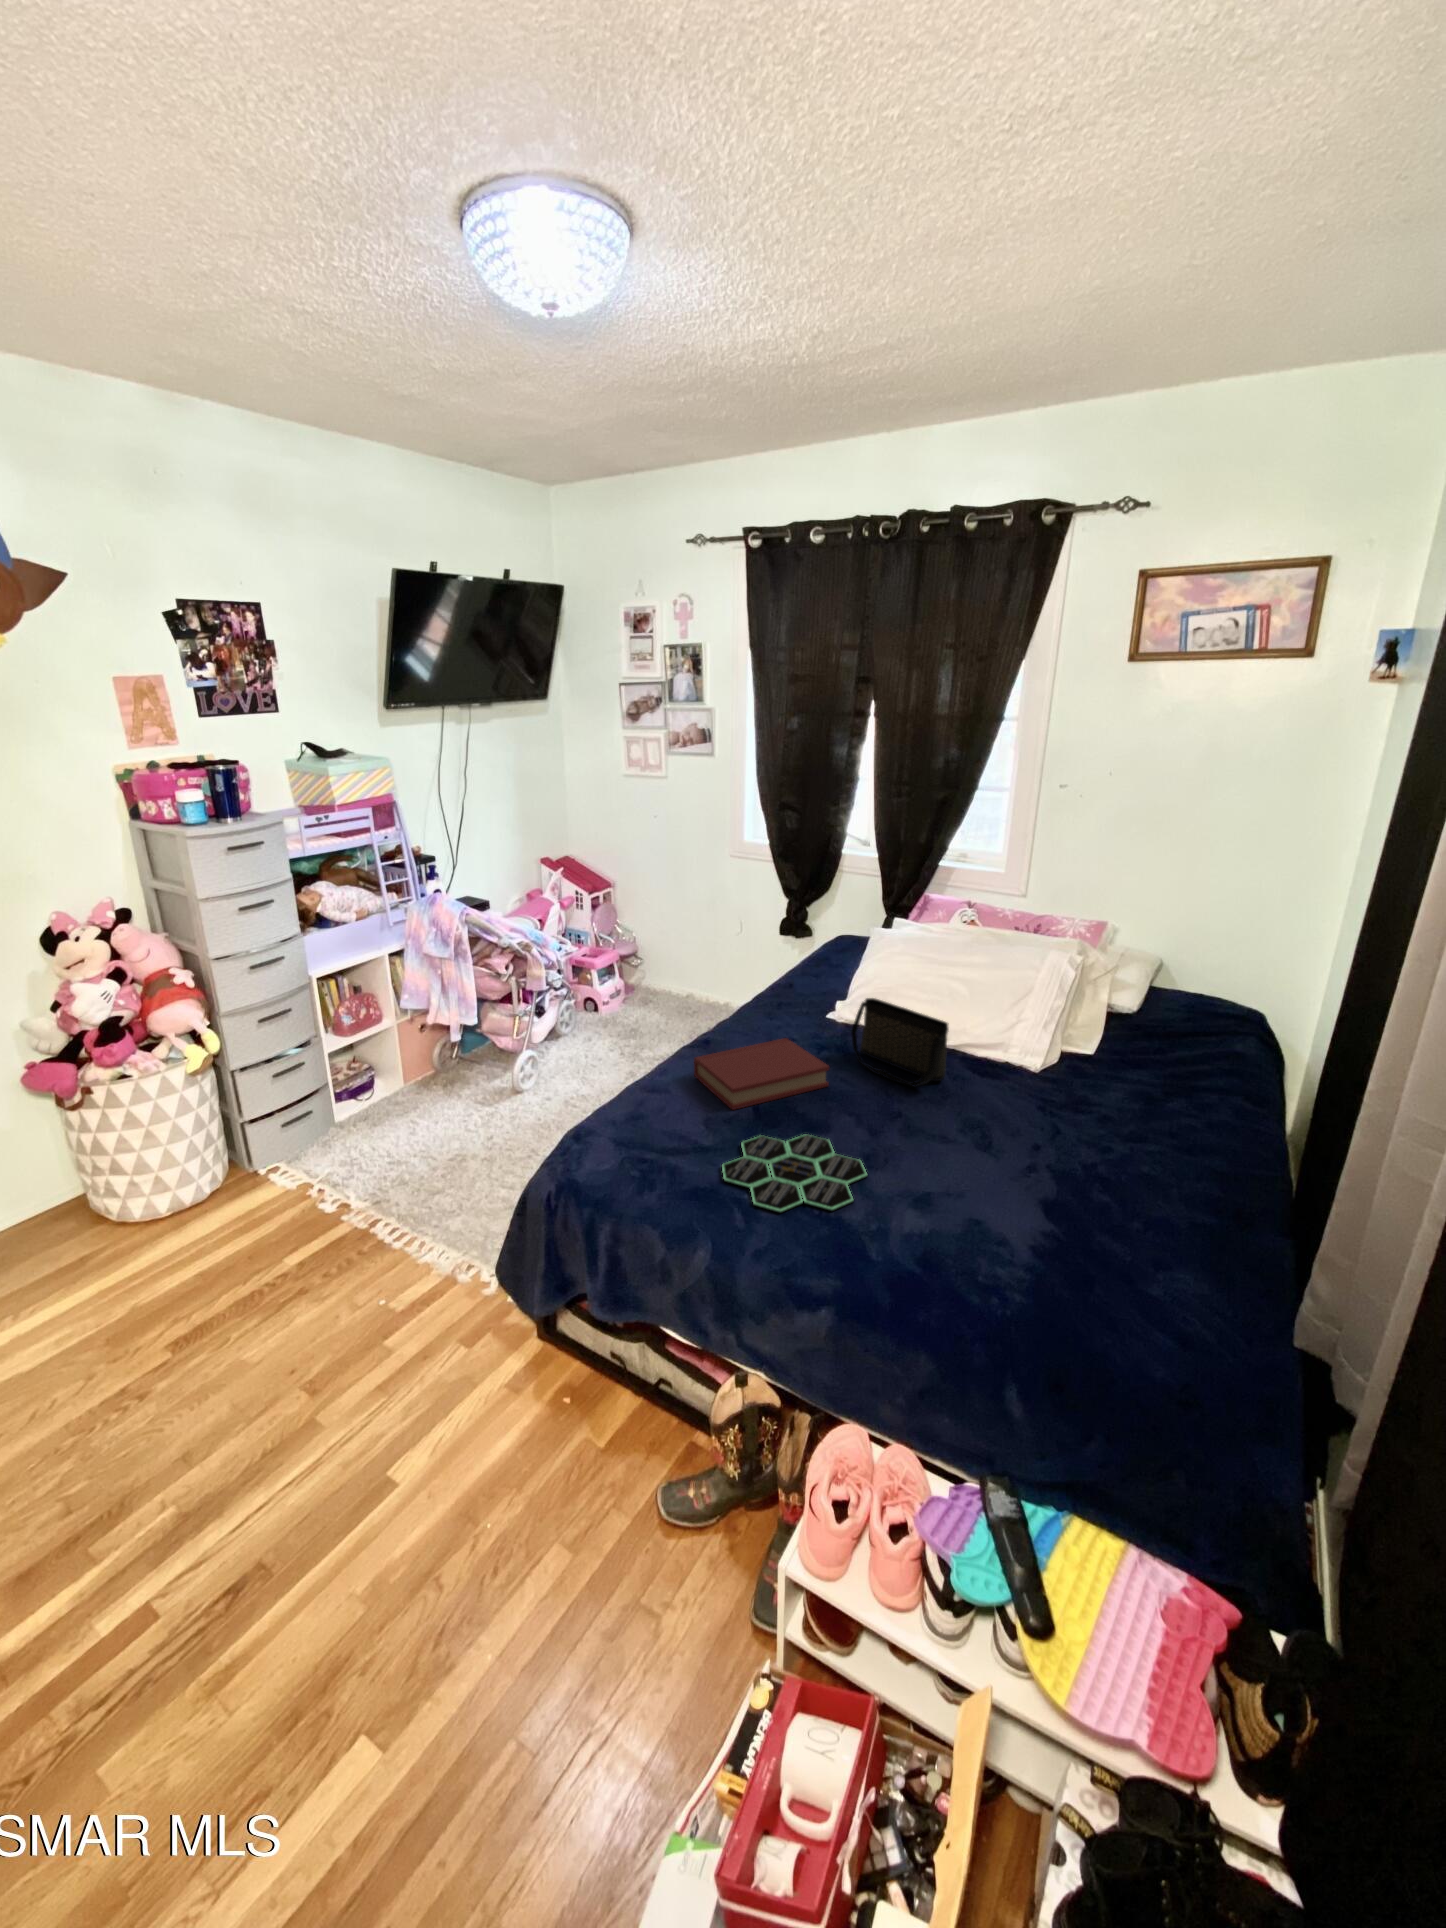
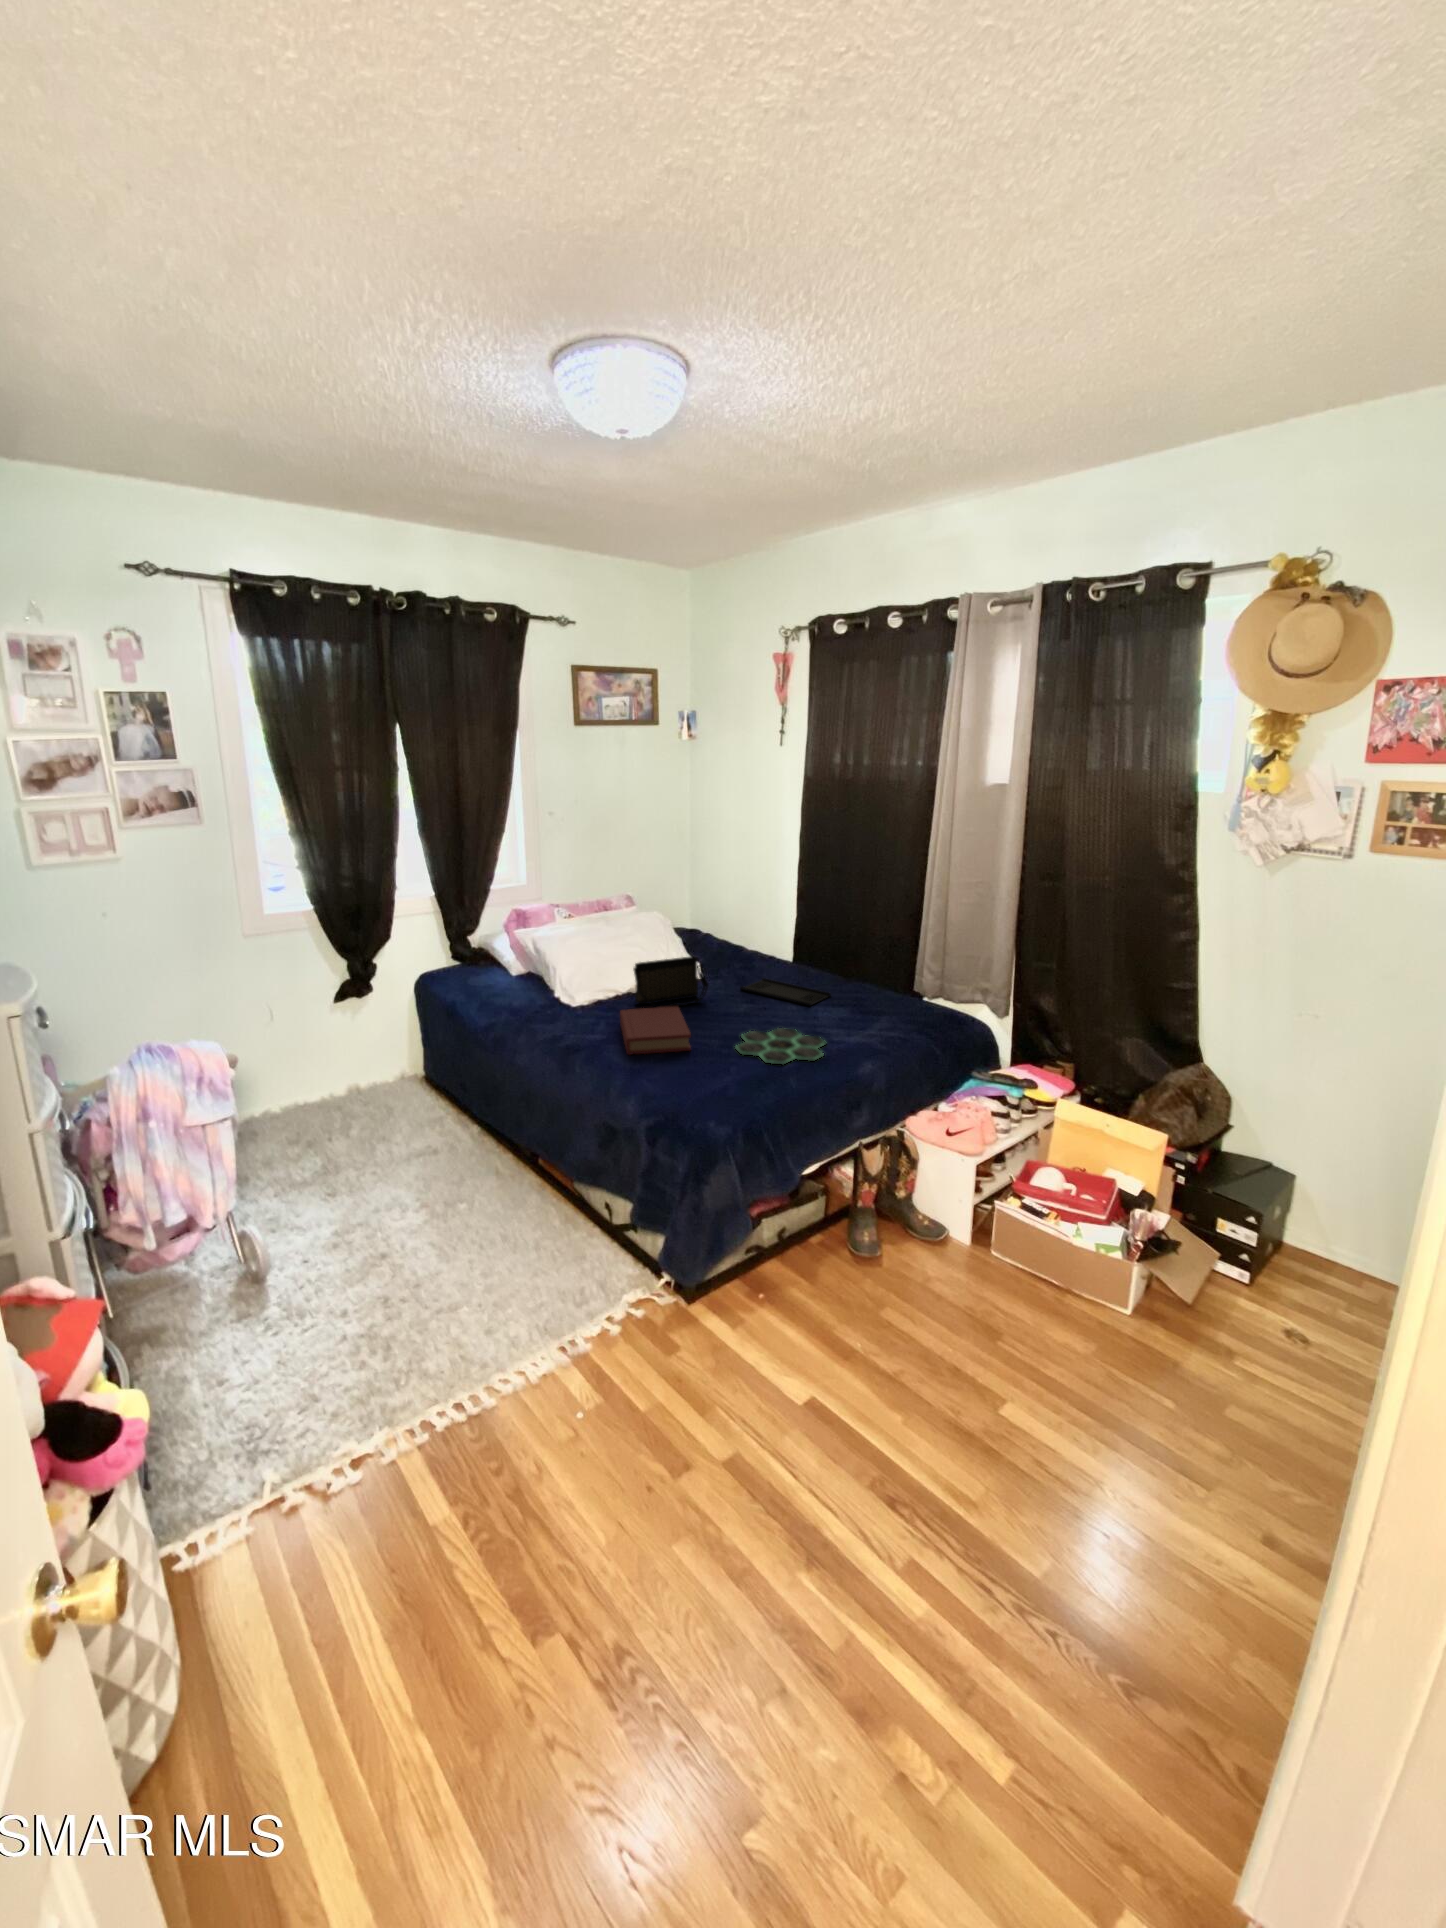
tray: none [1001,1104,1085,1195] -> present [740,978,831,1006]

